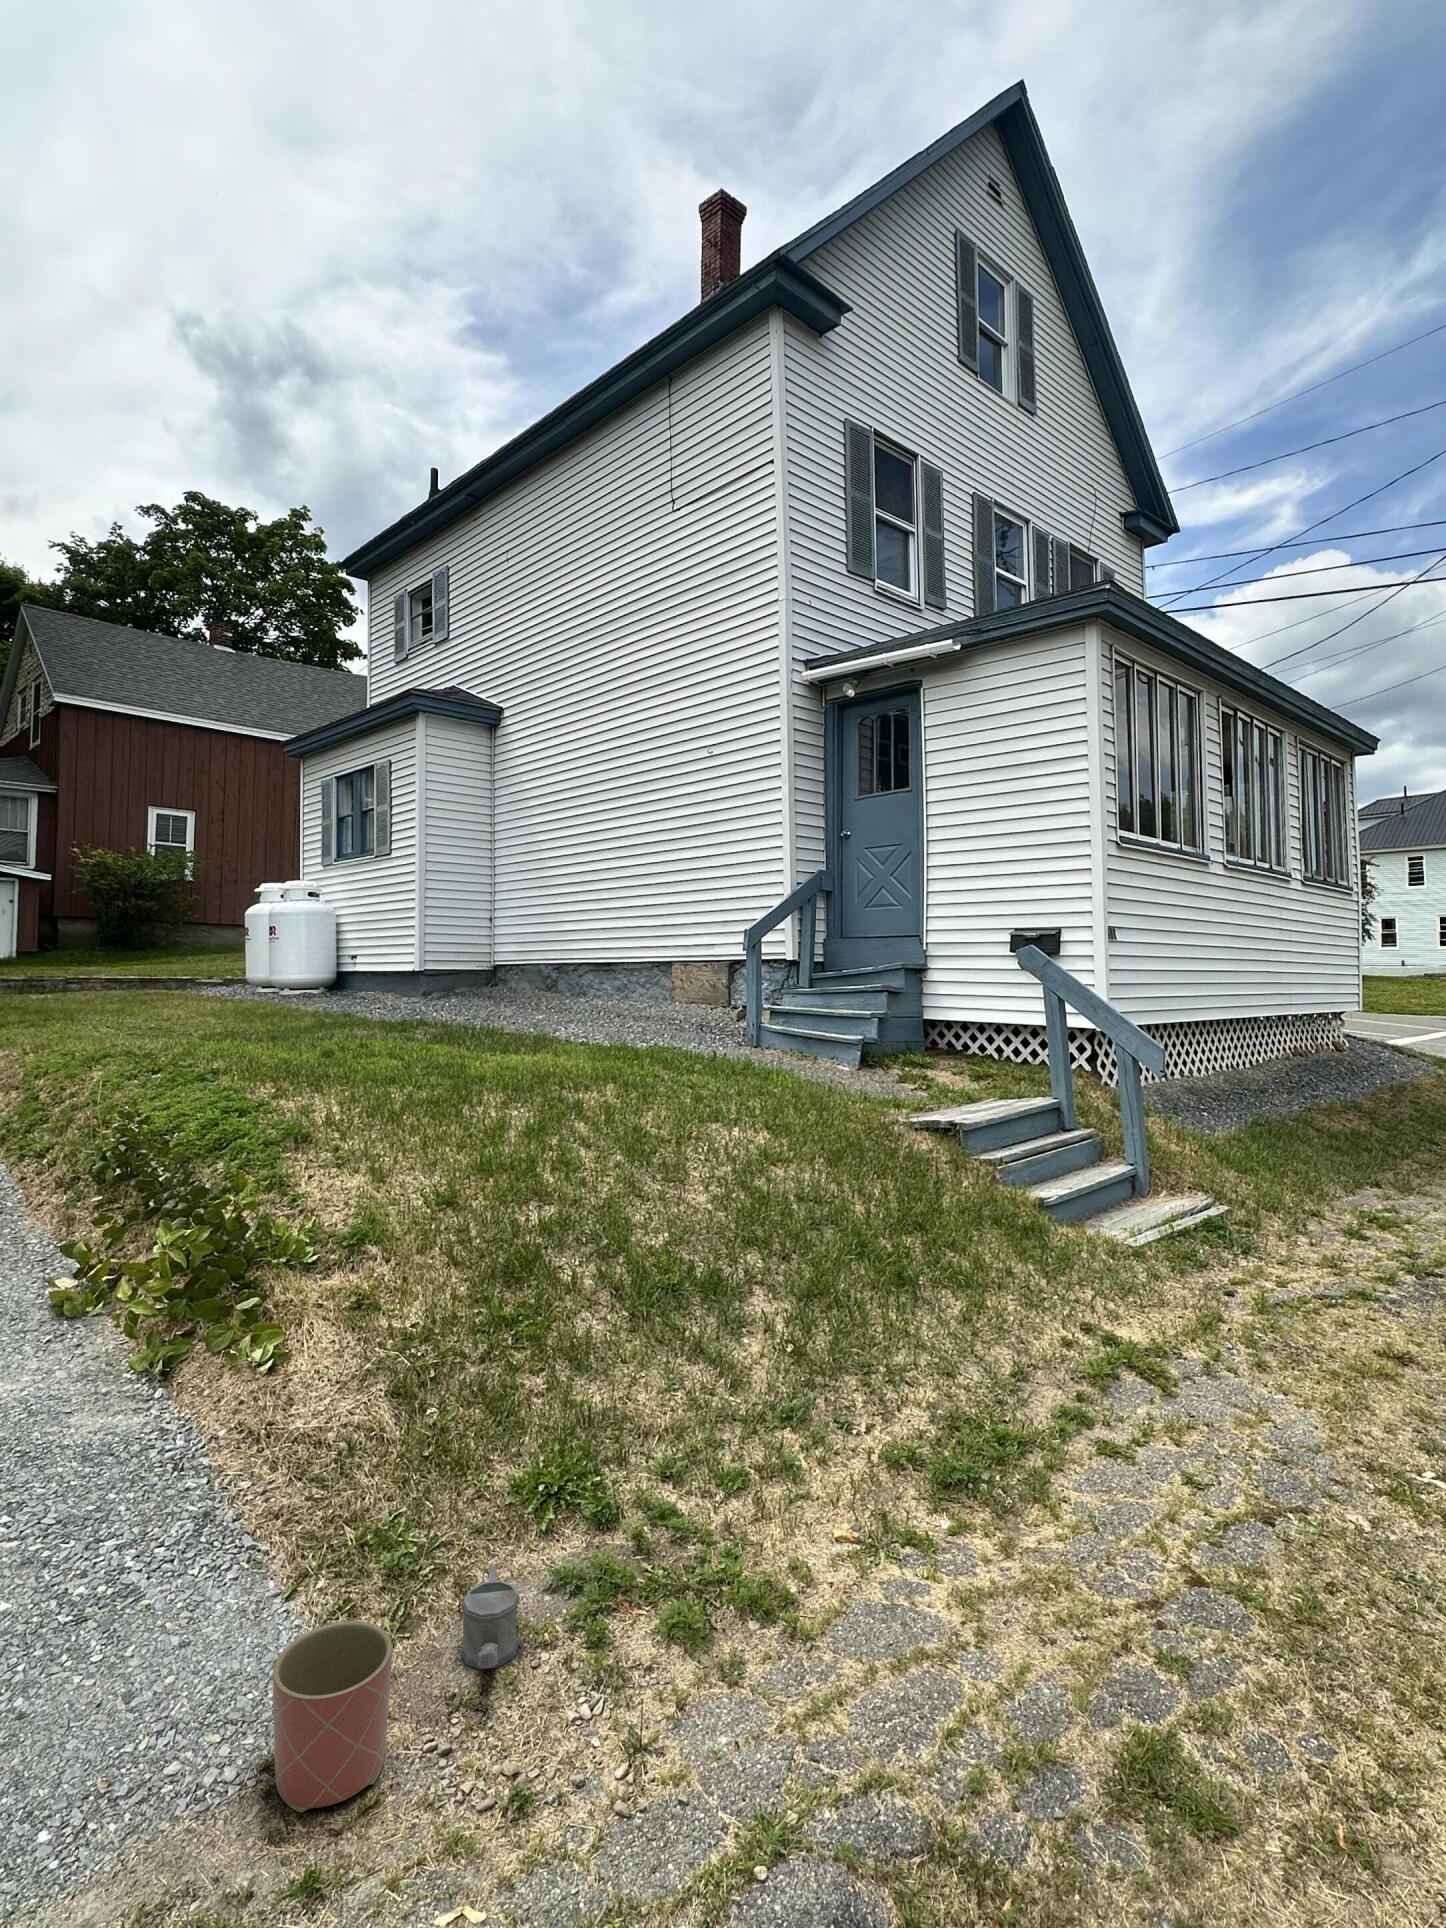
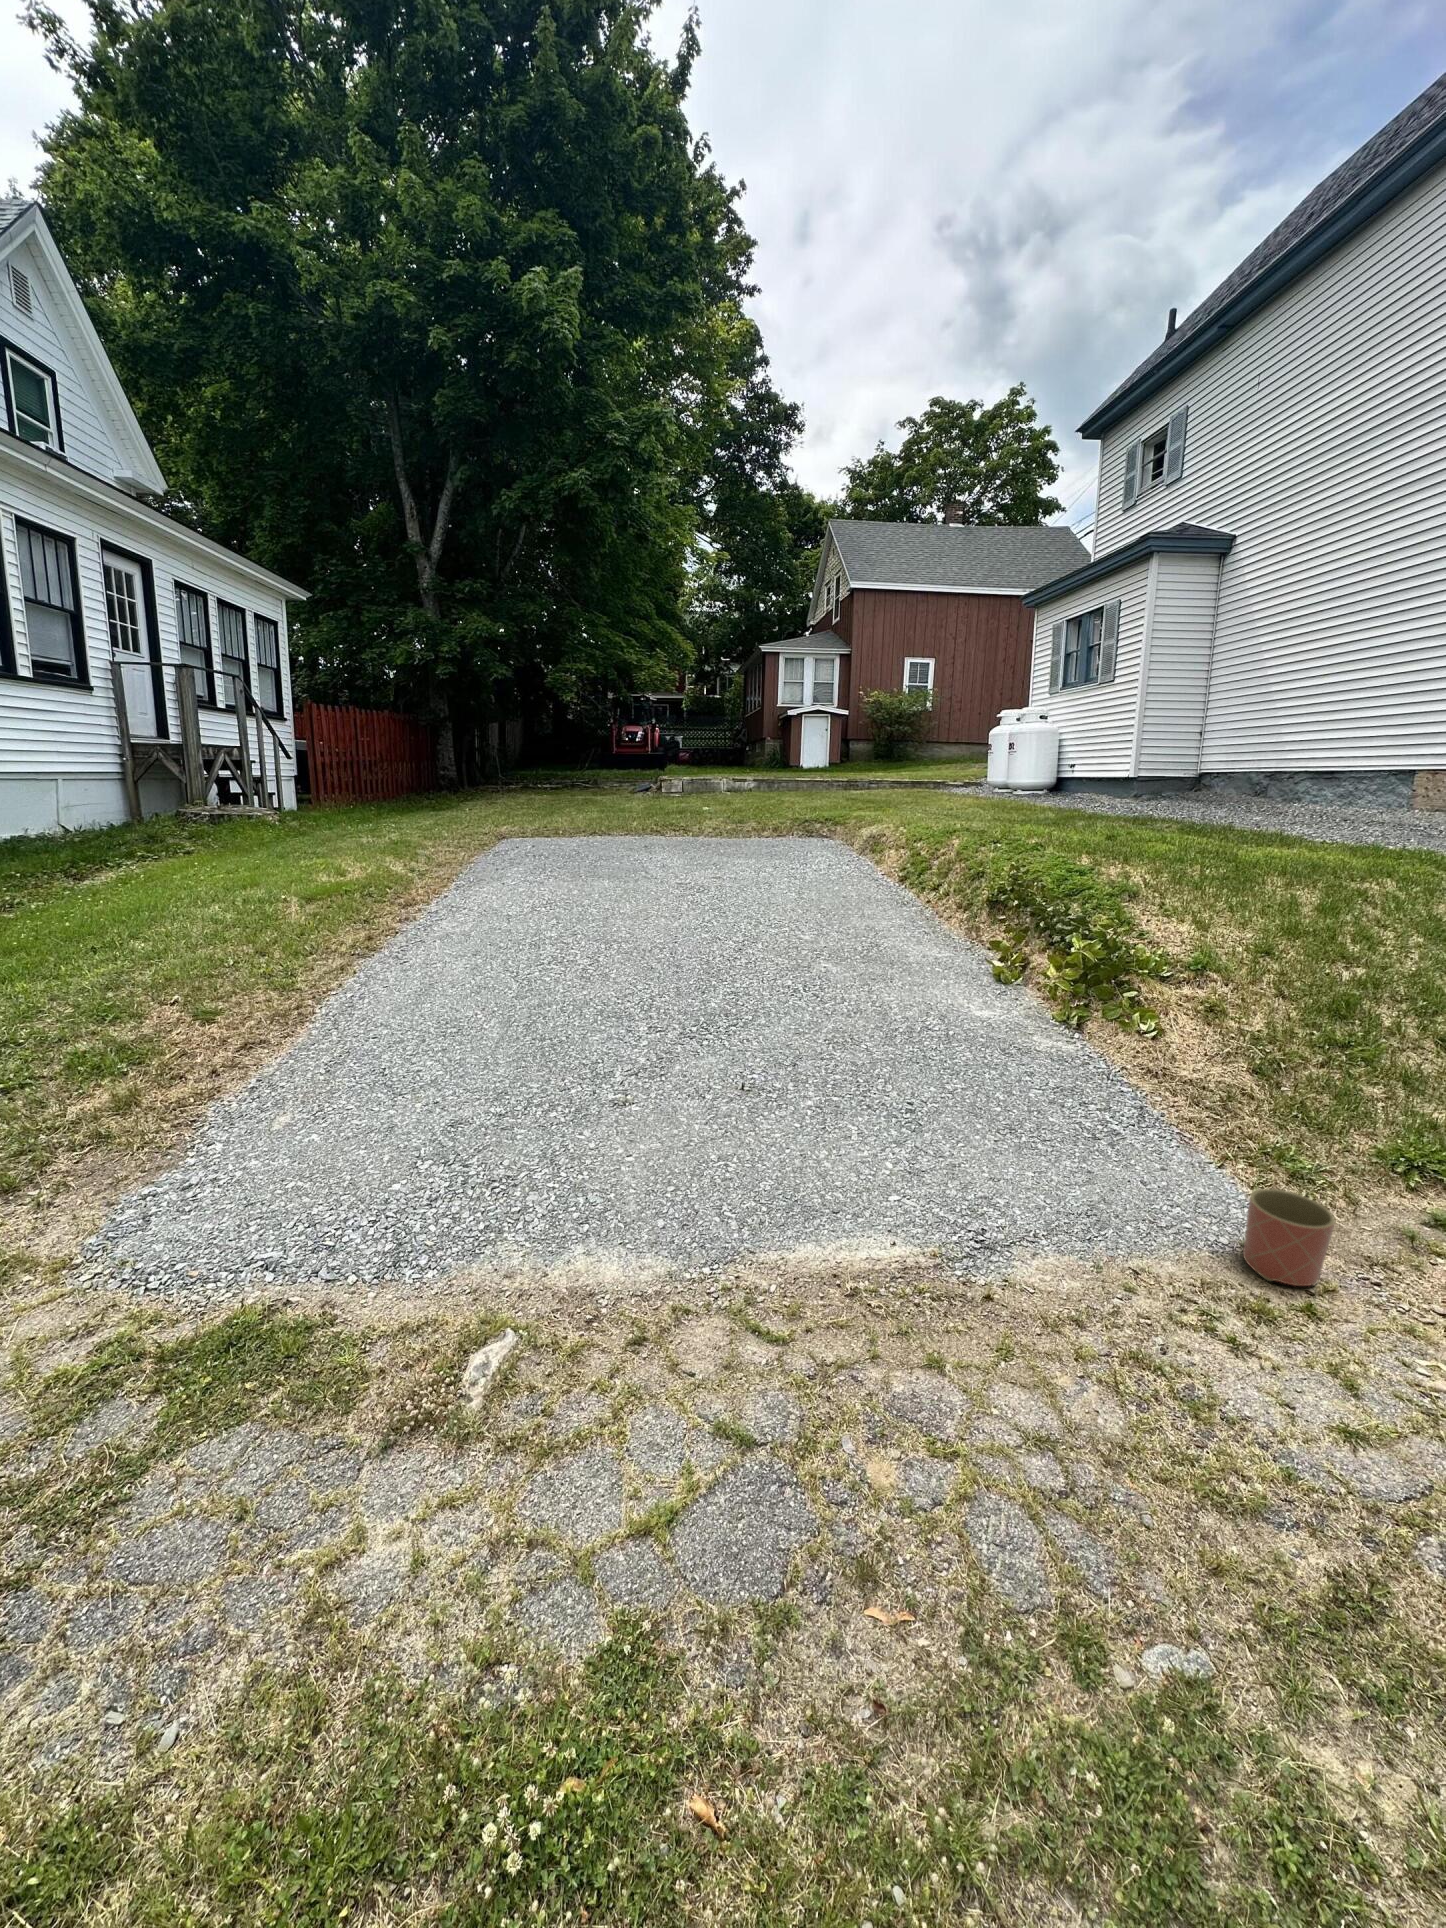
watering can: present [461,1565,520,1670] -> none [1350,1197,1407,1260]

